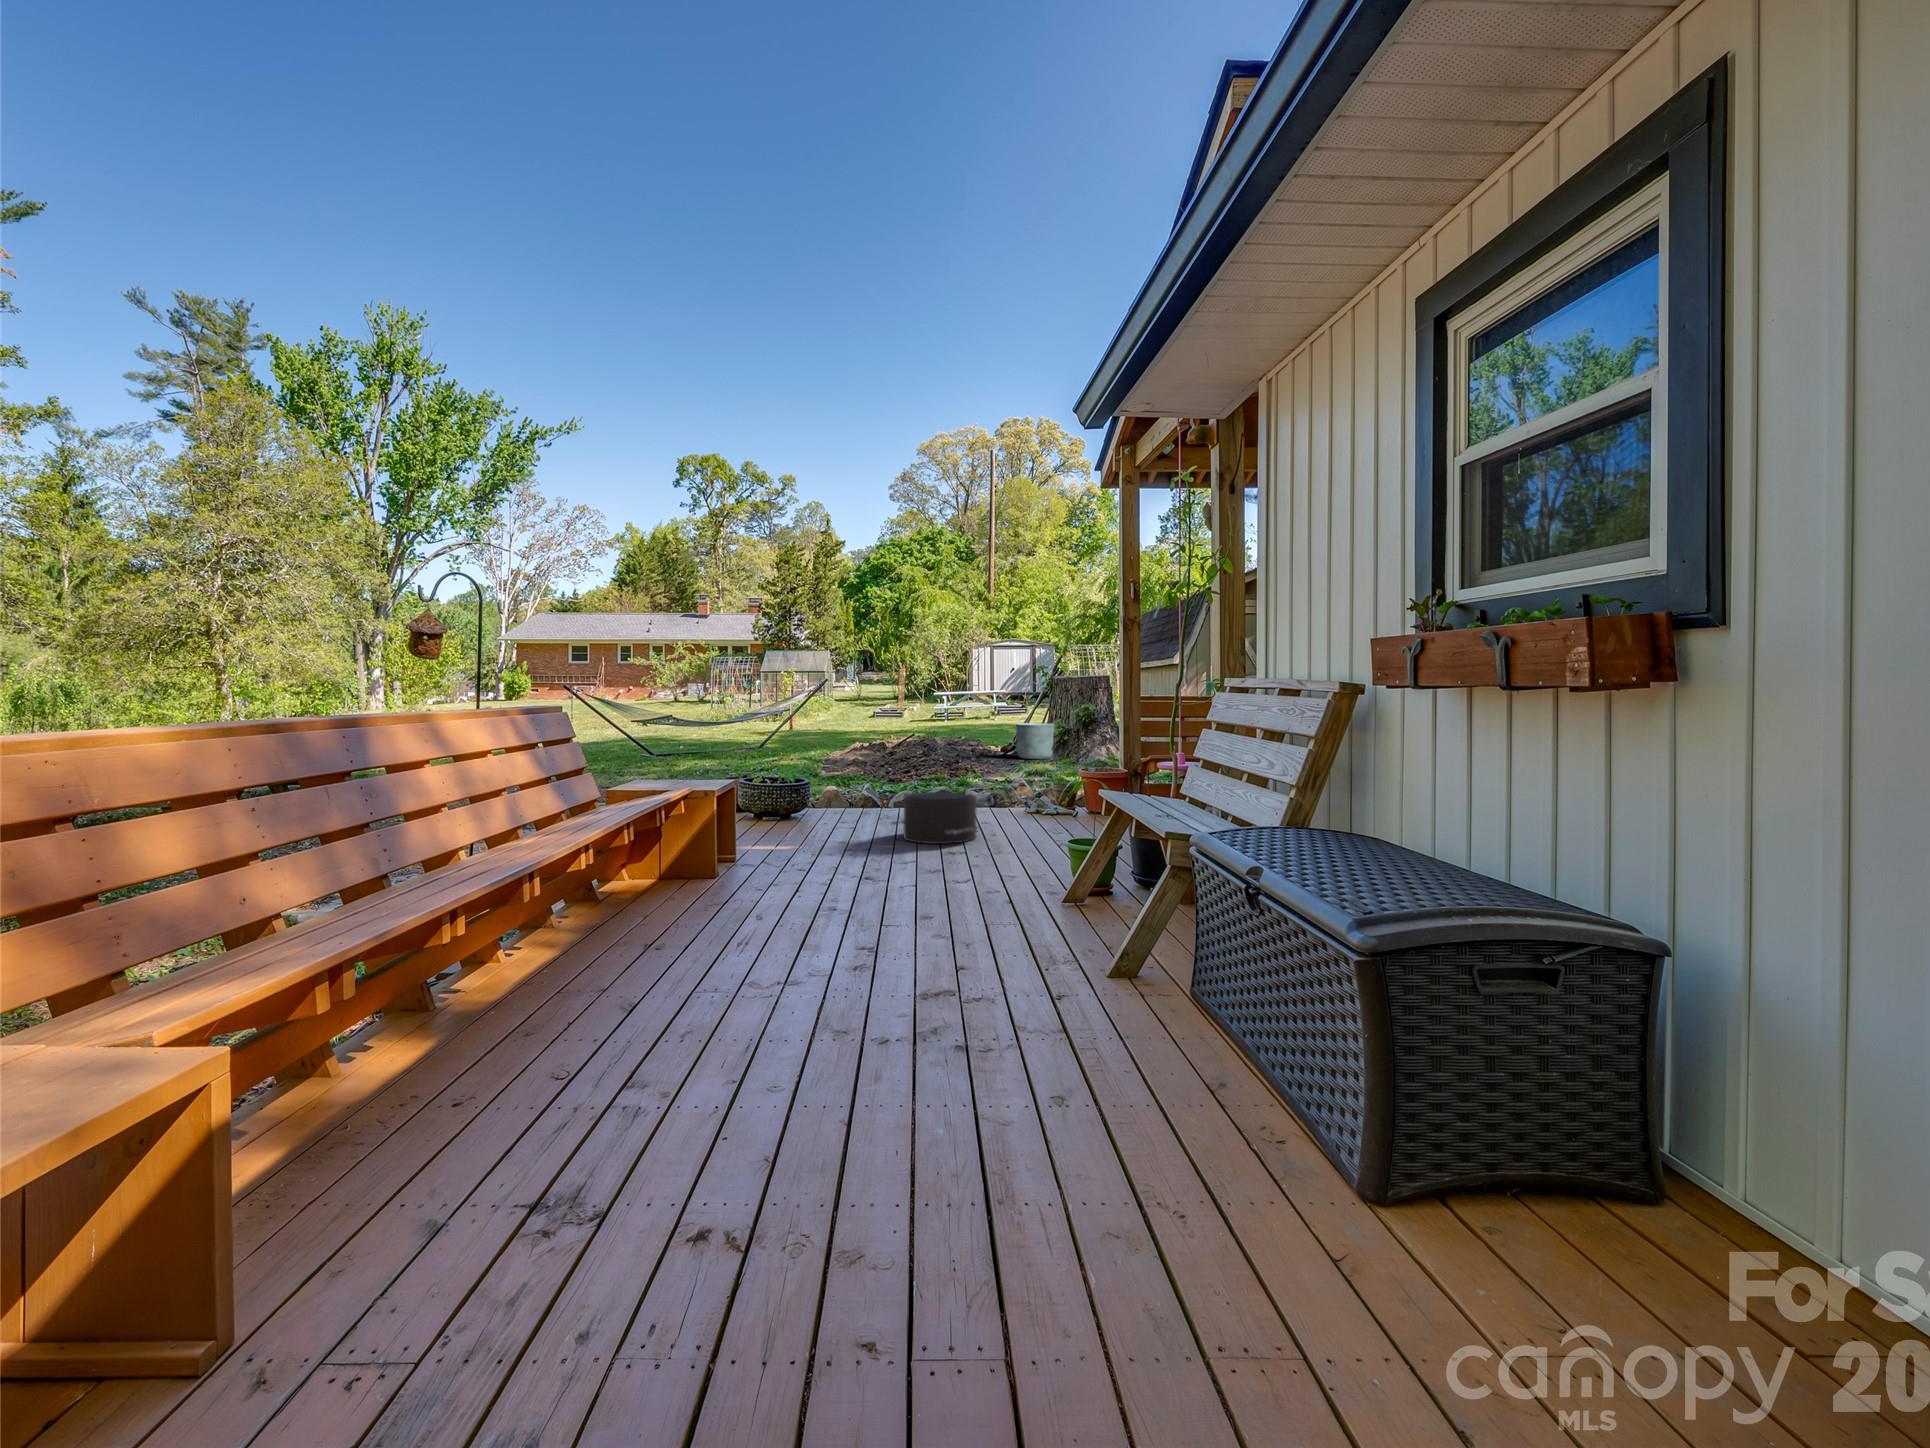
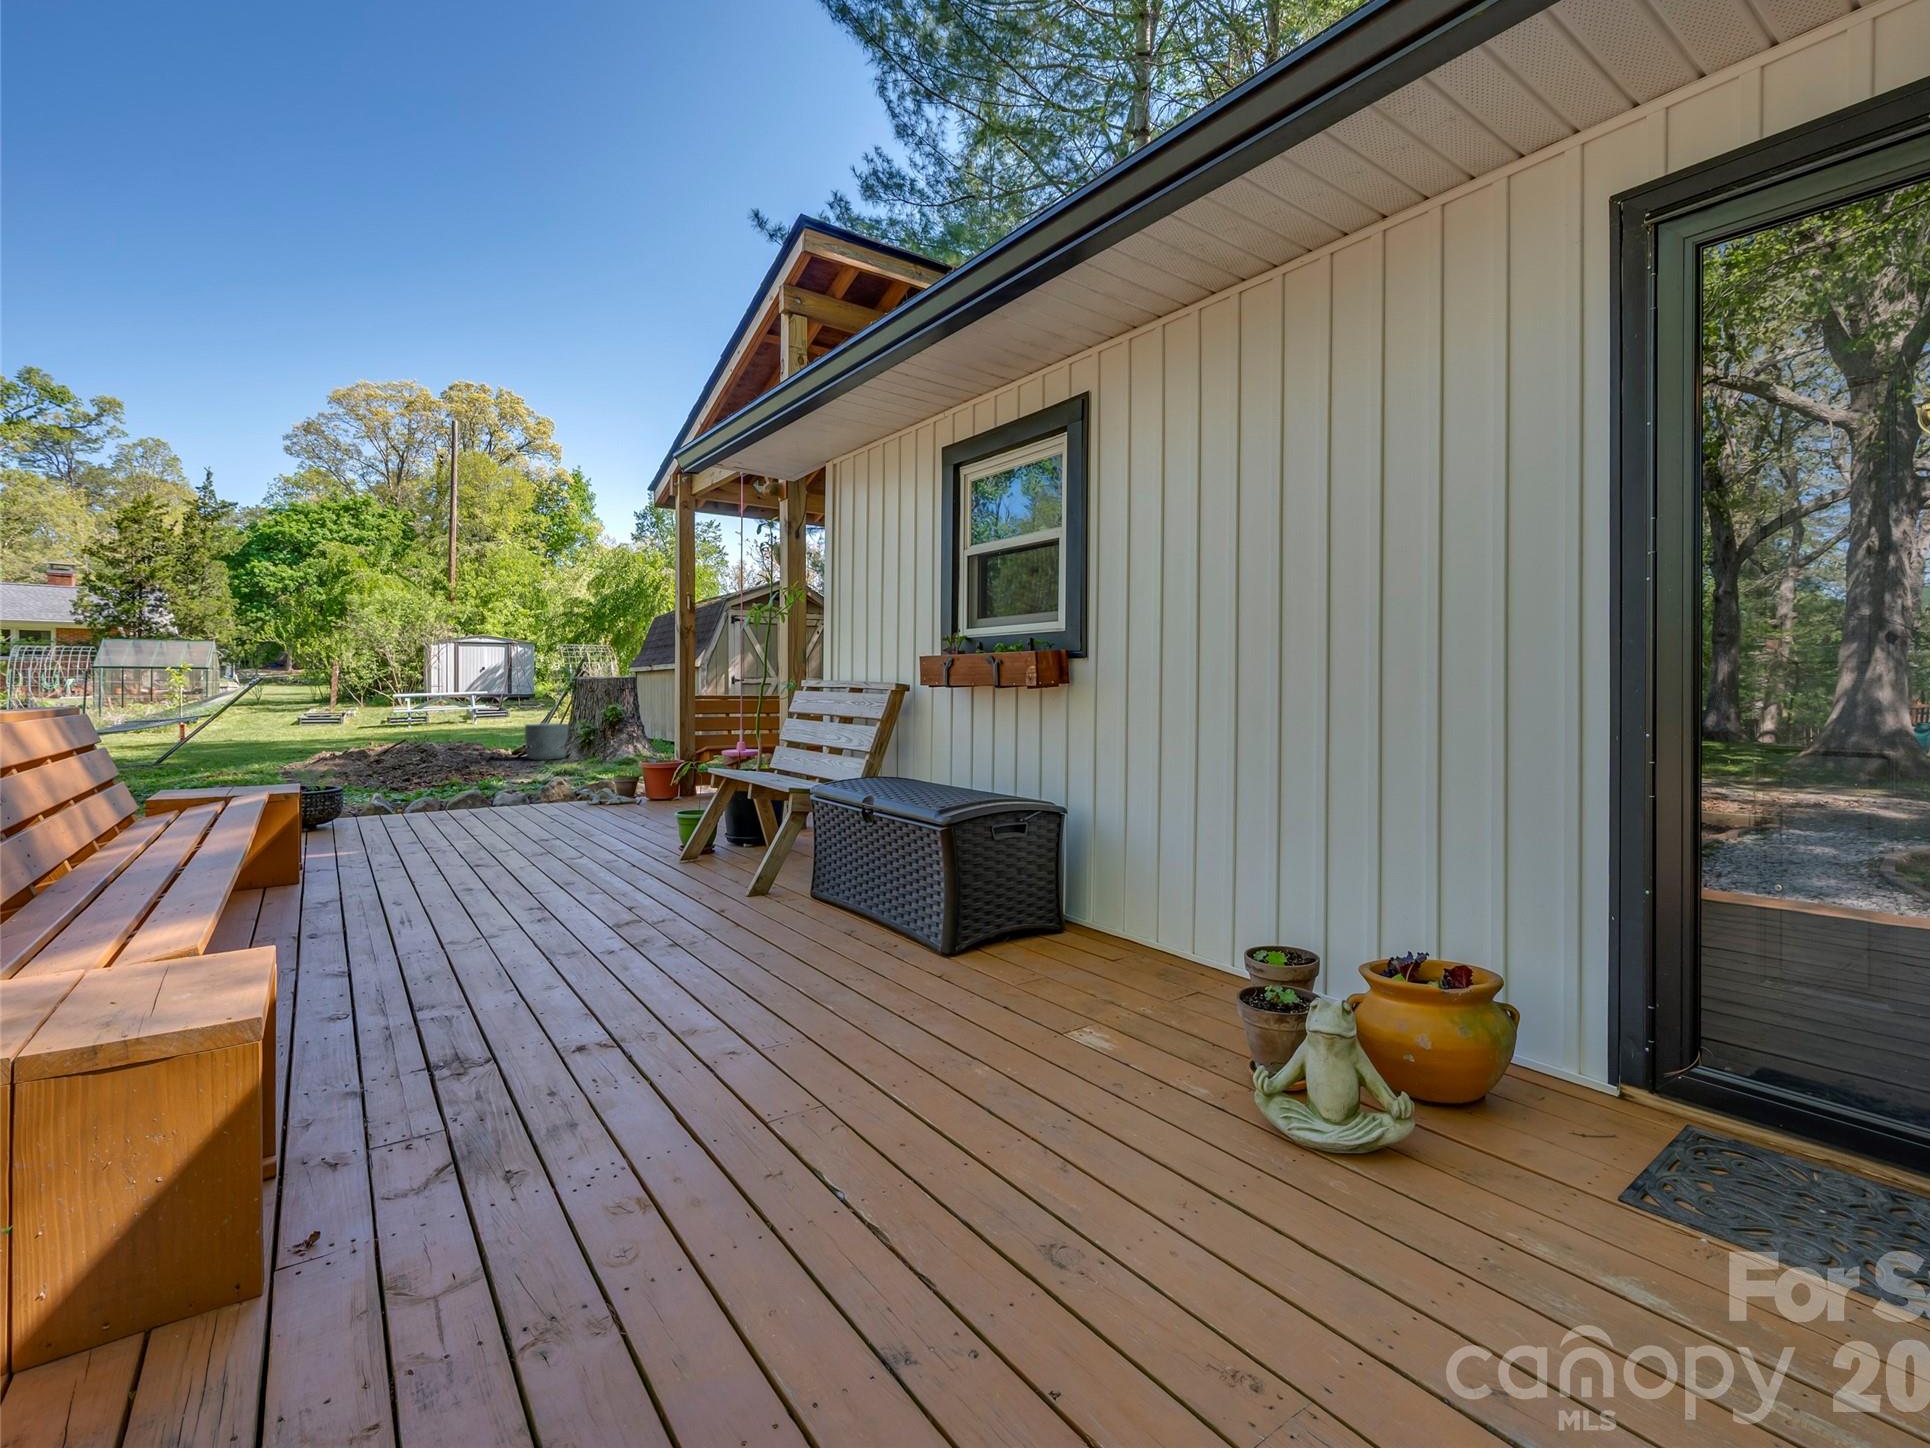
pouf: present [891,792,978,844] -> none [451,786,557,834]

